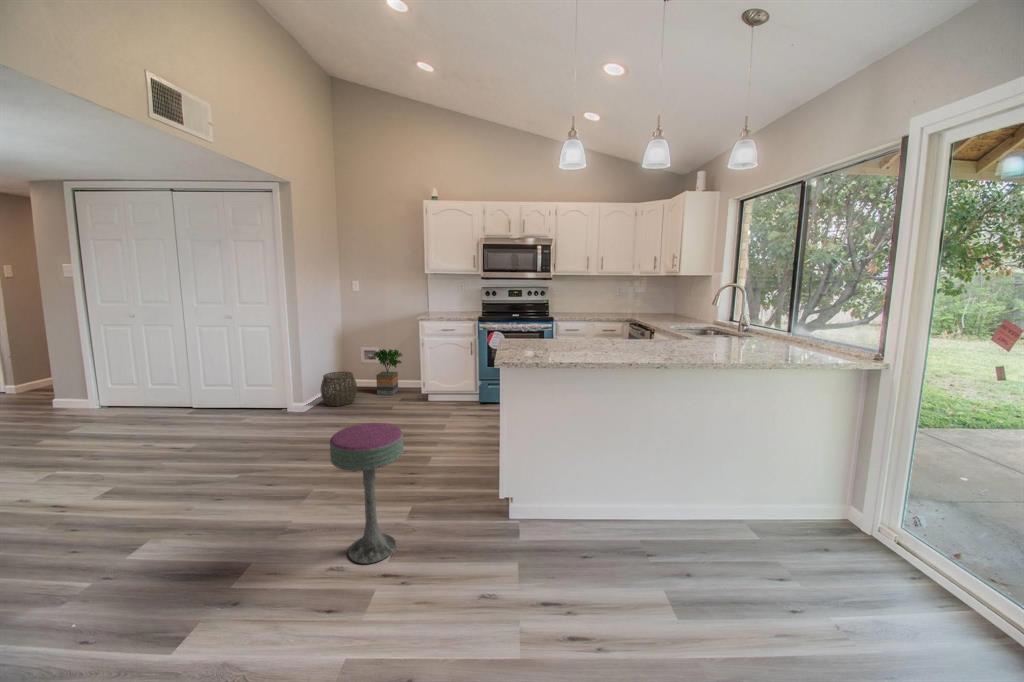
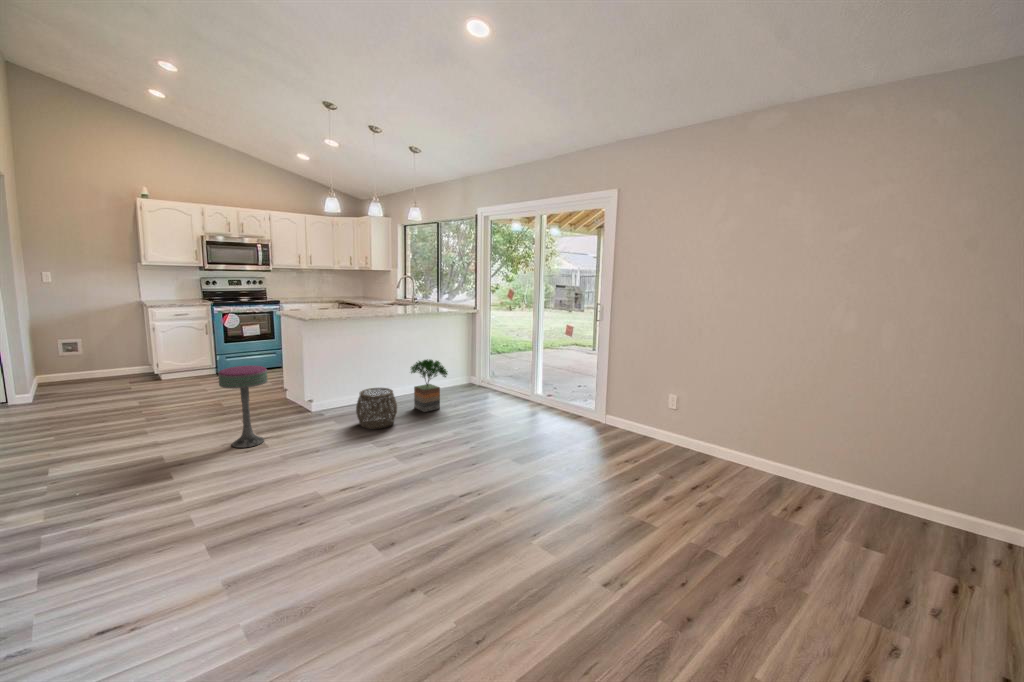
potted tree: present [374,349,402,395] -> present [411,359,448,412]
woven basket: present [321,371,357,406] -> present [356,388,397,429]

